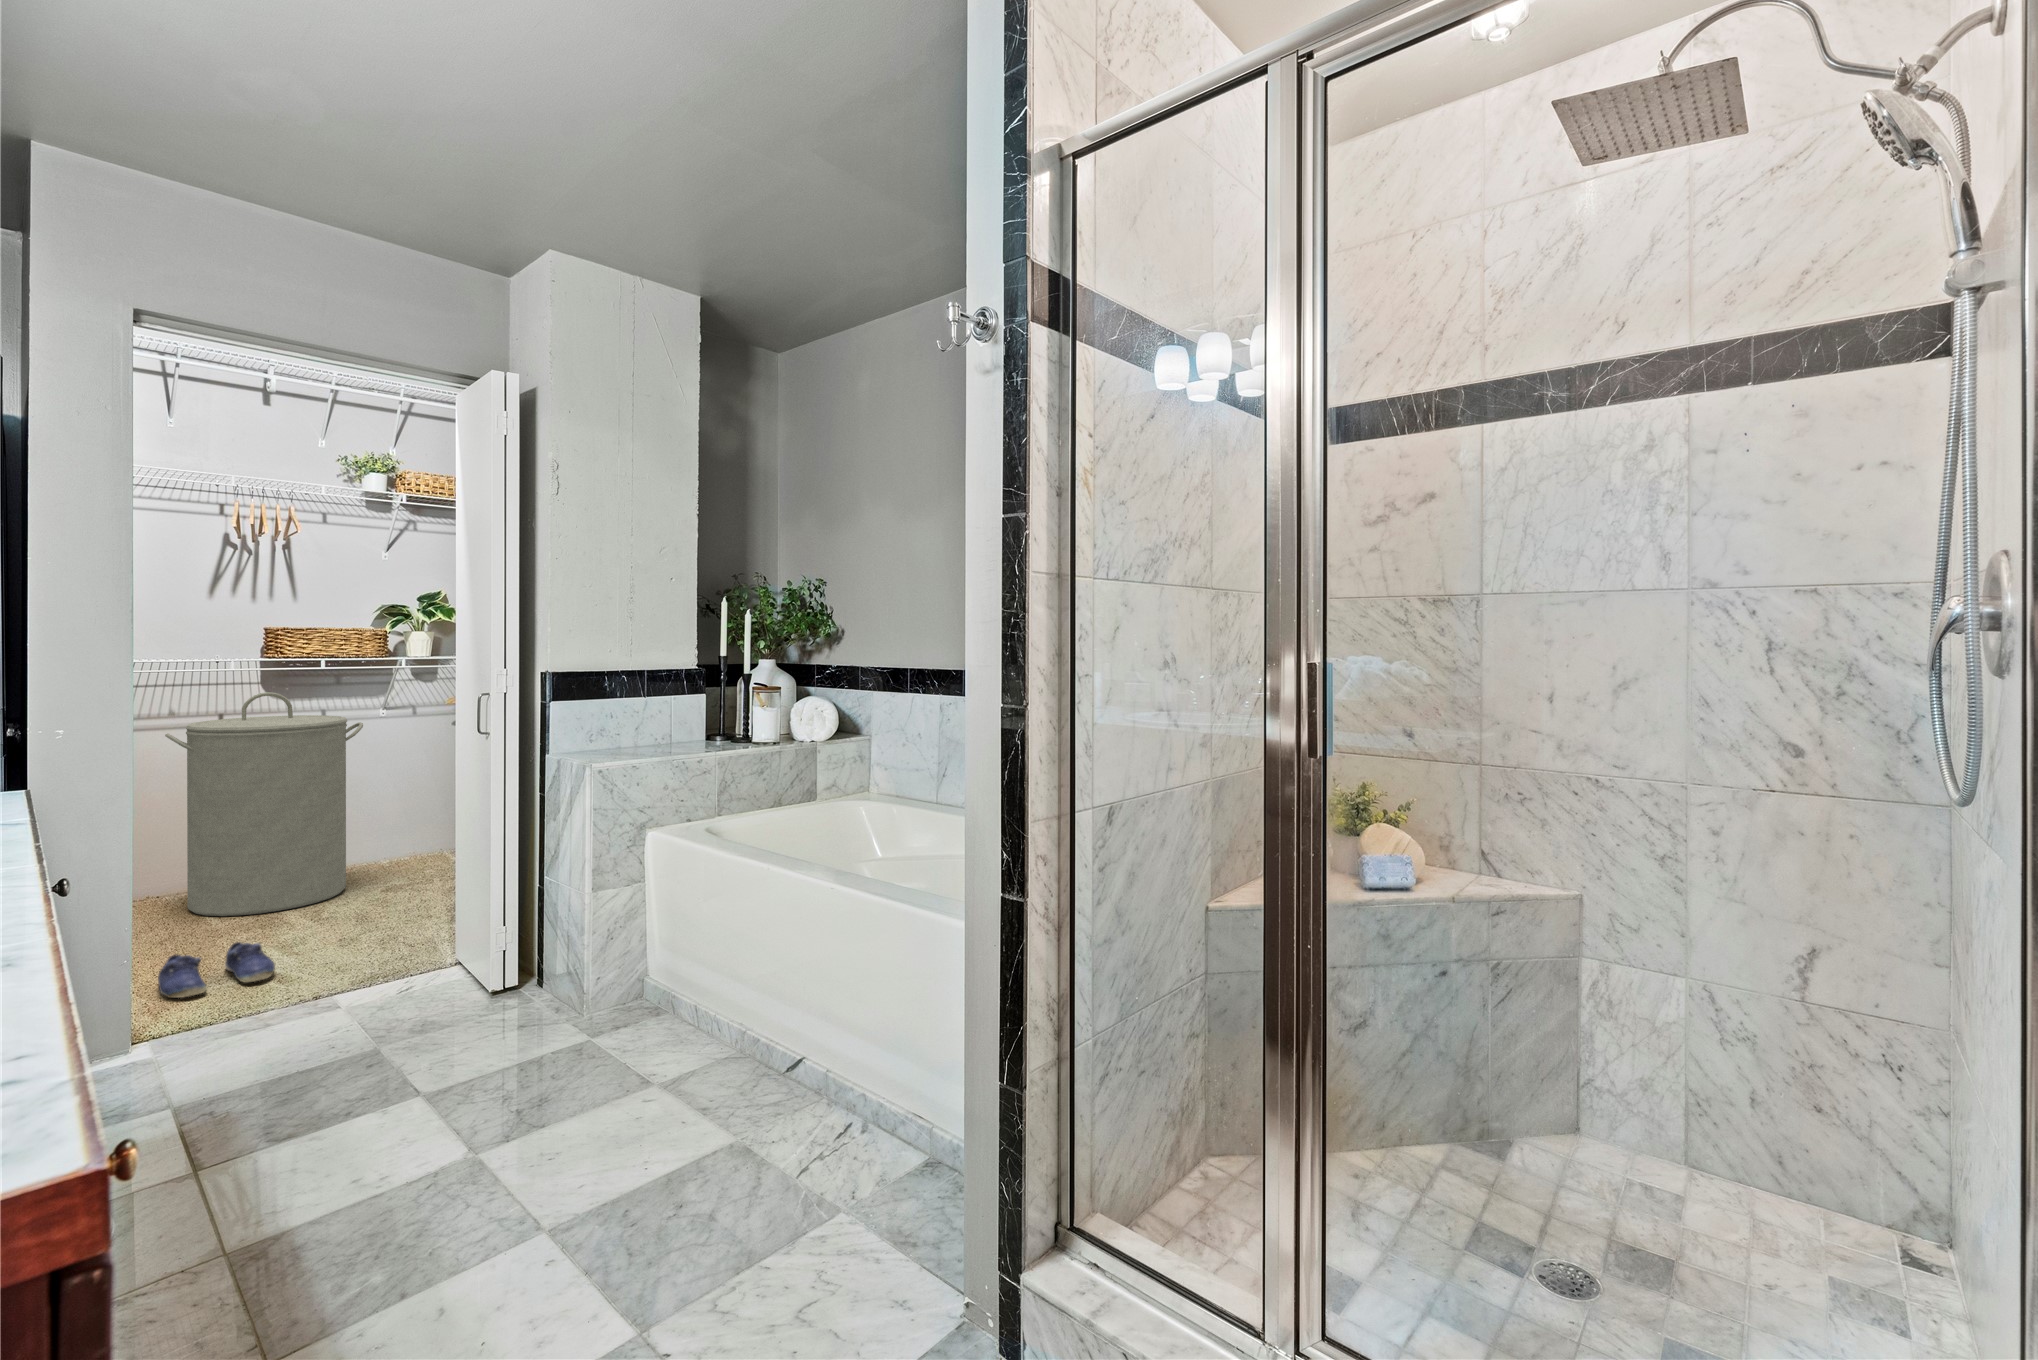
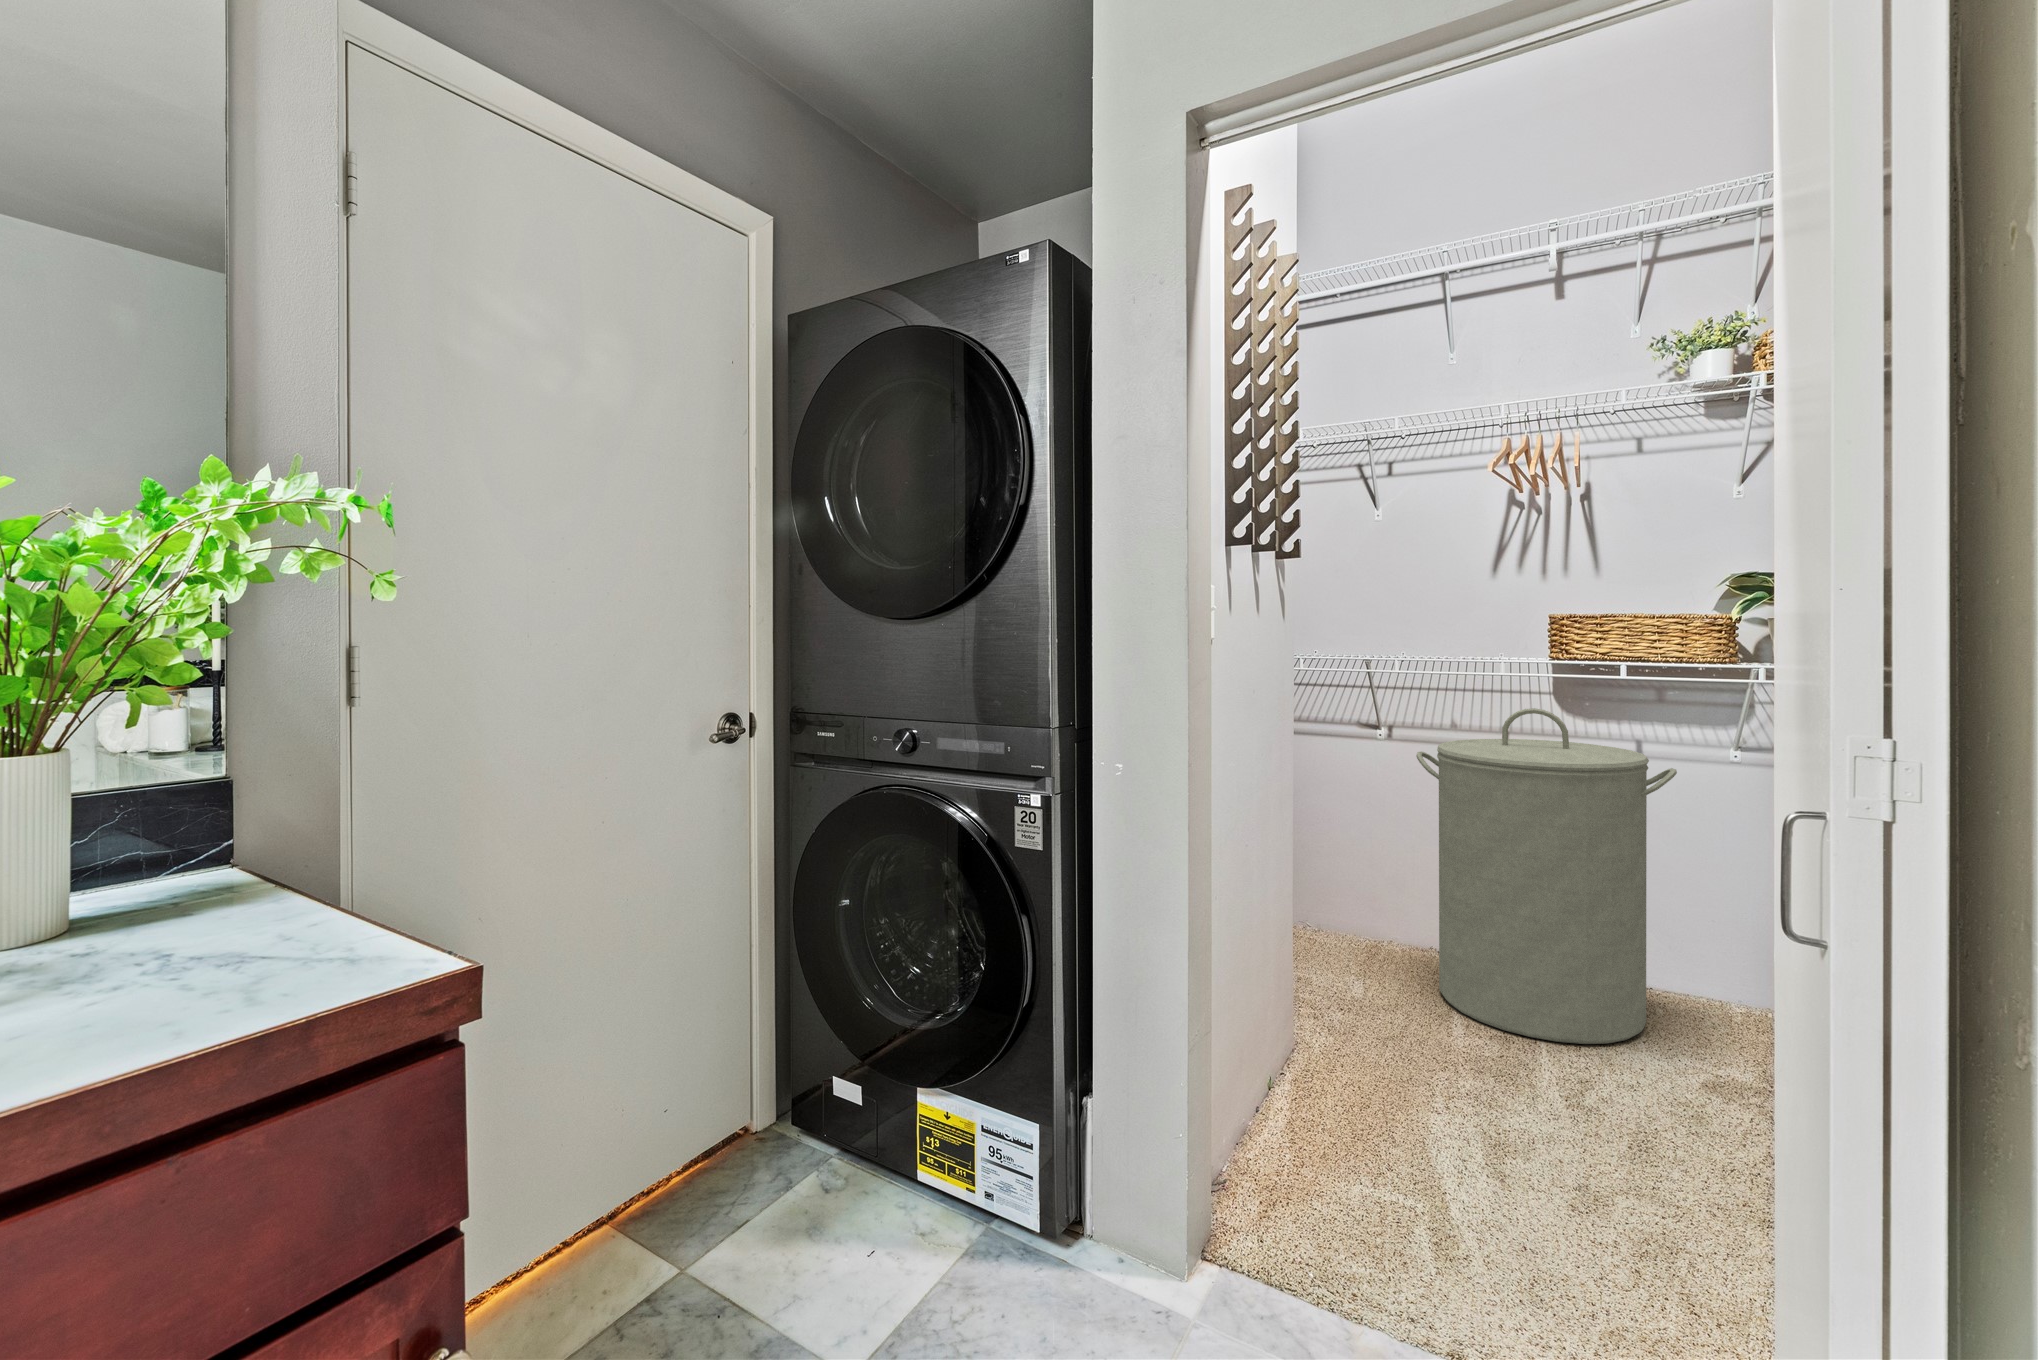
shoe: present [158,942,275,998] -> none [1271,1073,1411,1183]

